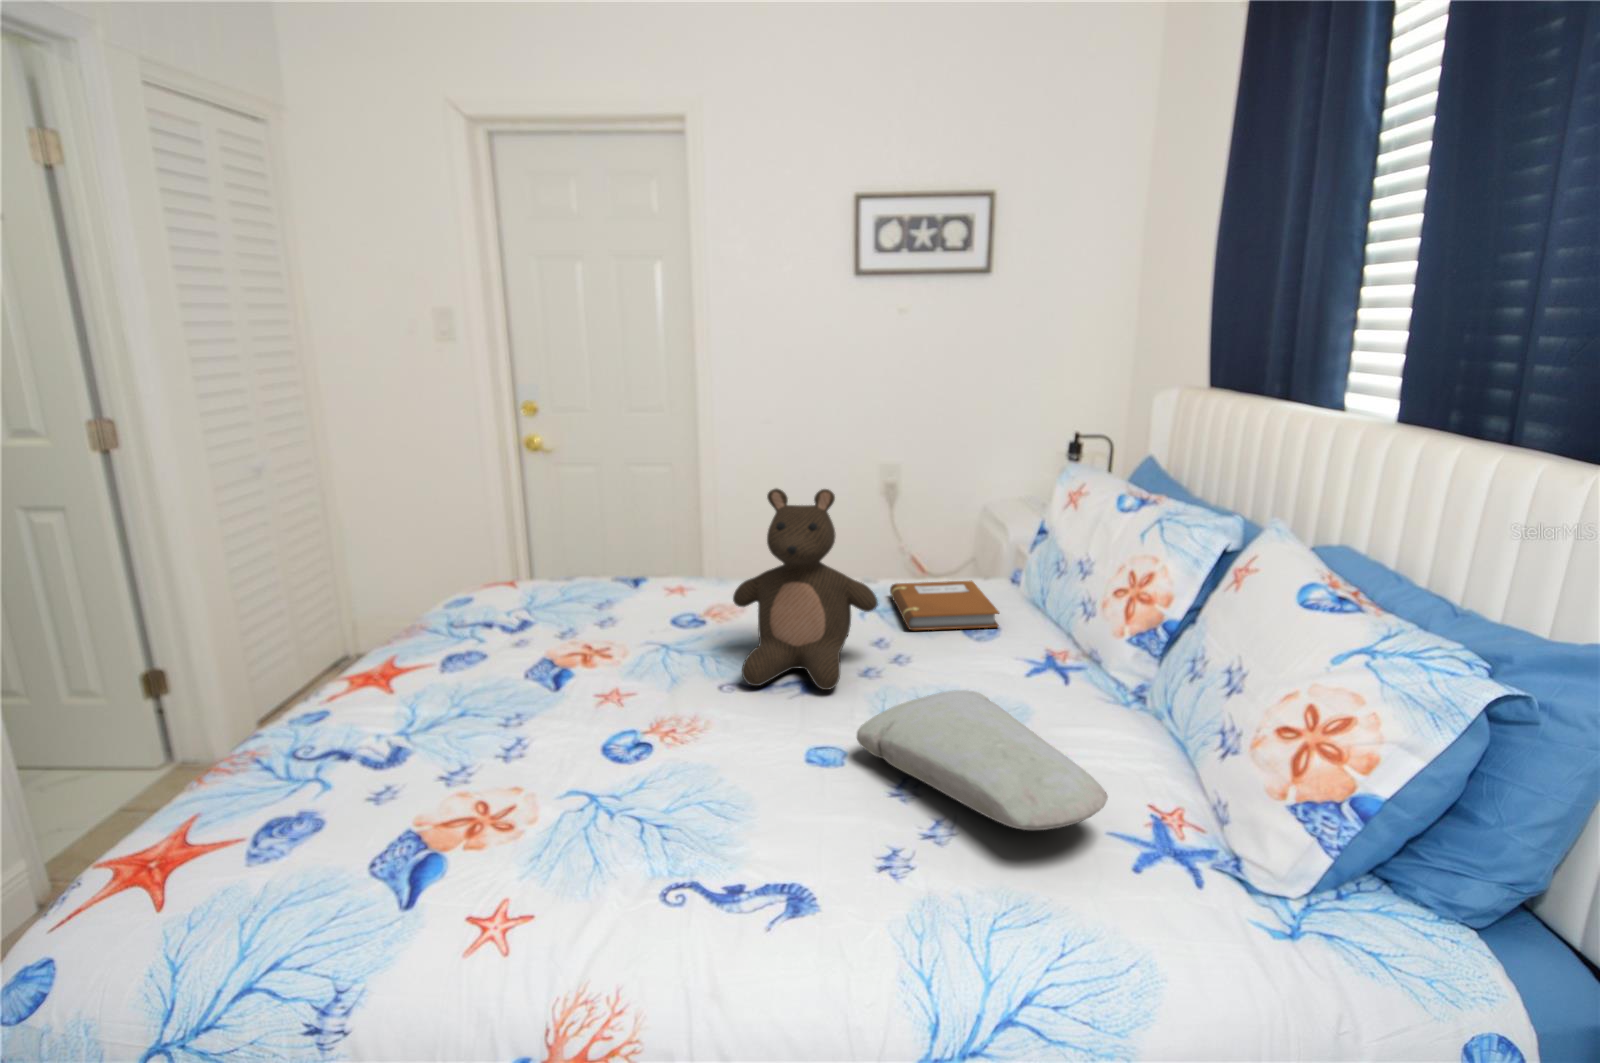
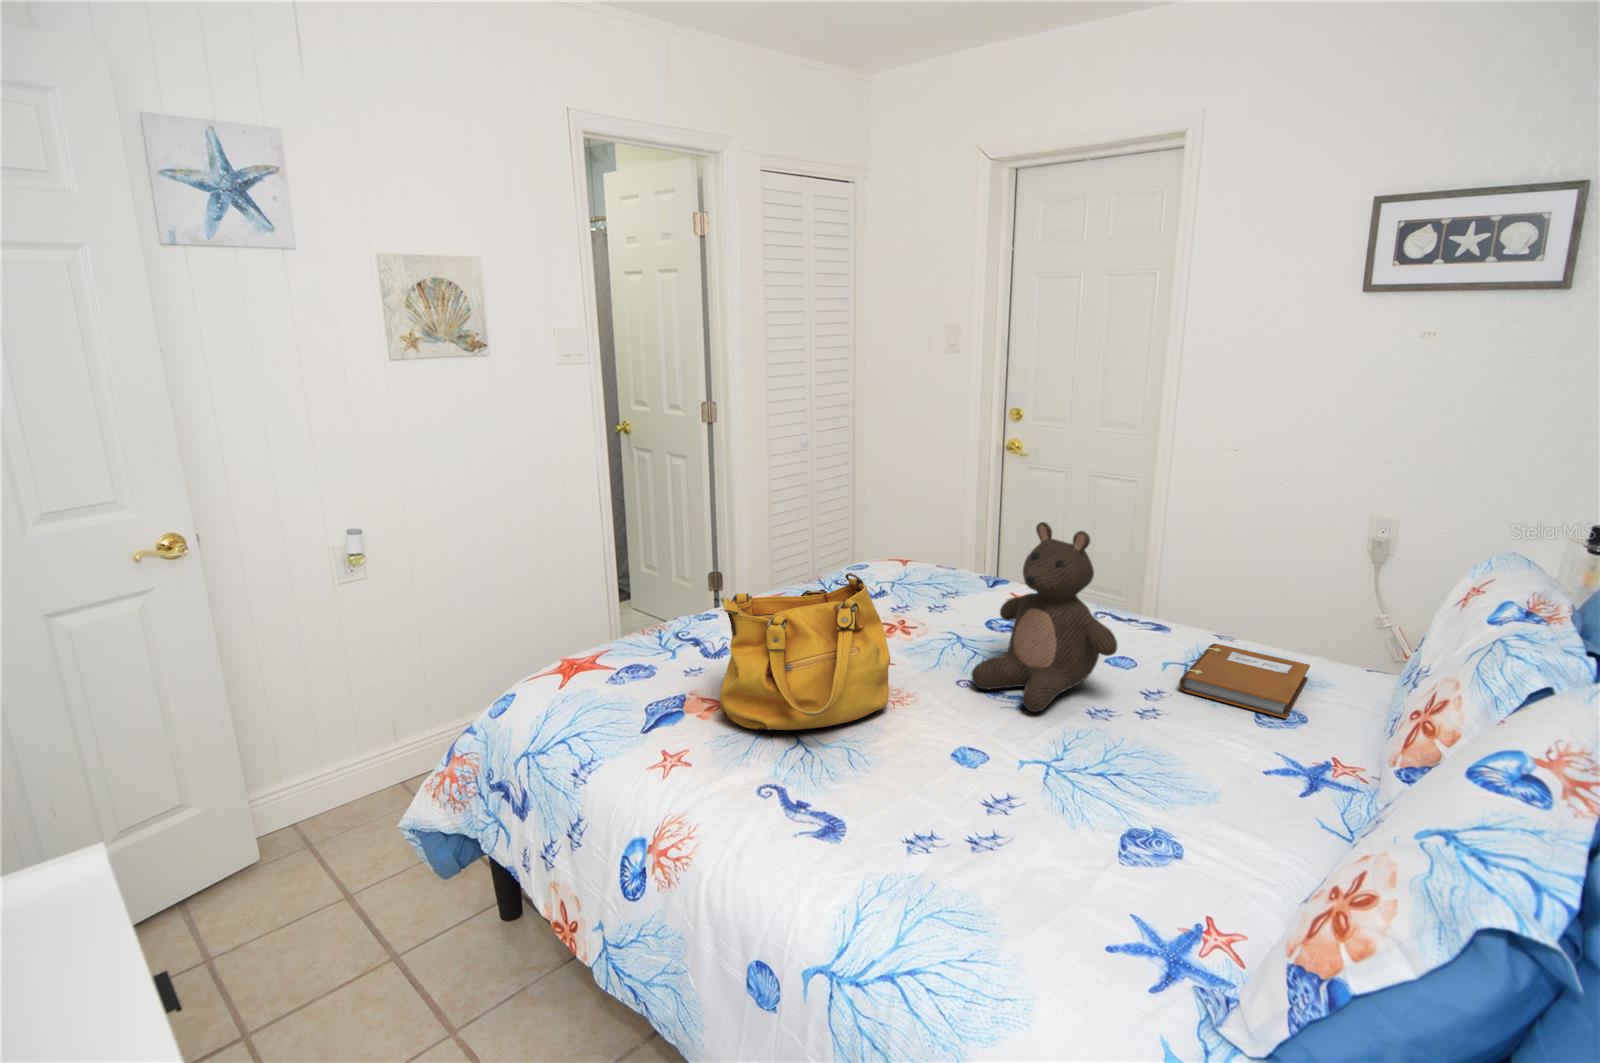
handbag: none [460,586,695,833] -> present [720,573,890,730]
pillow: present [857,690,1108,830] -> none [988,737,1129,881]

